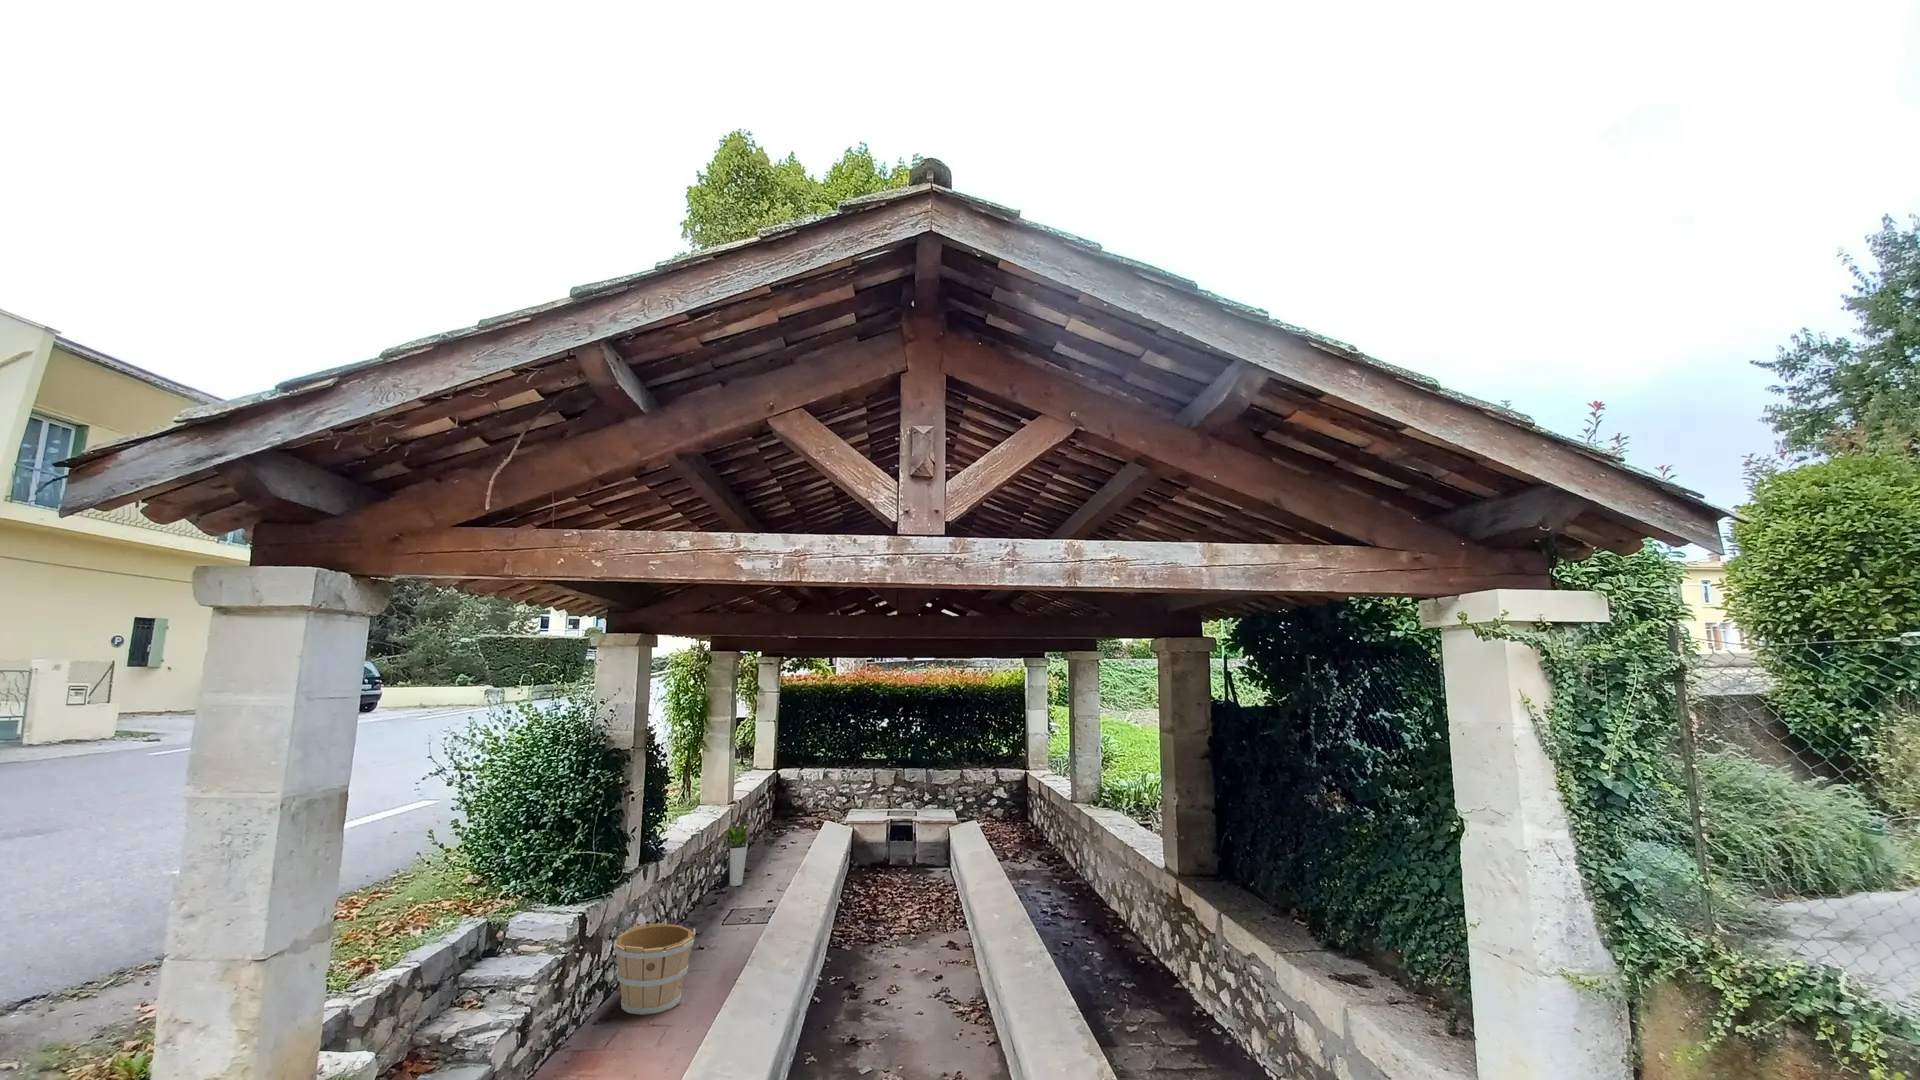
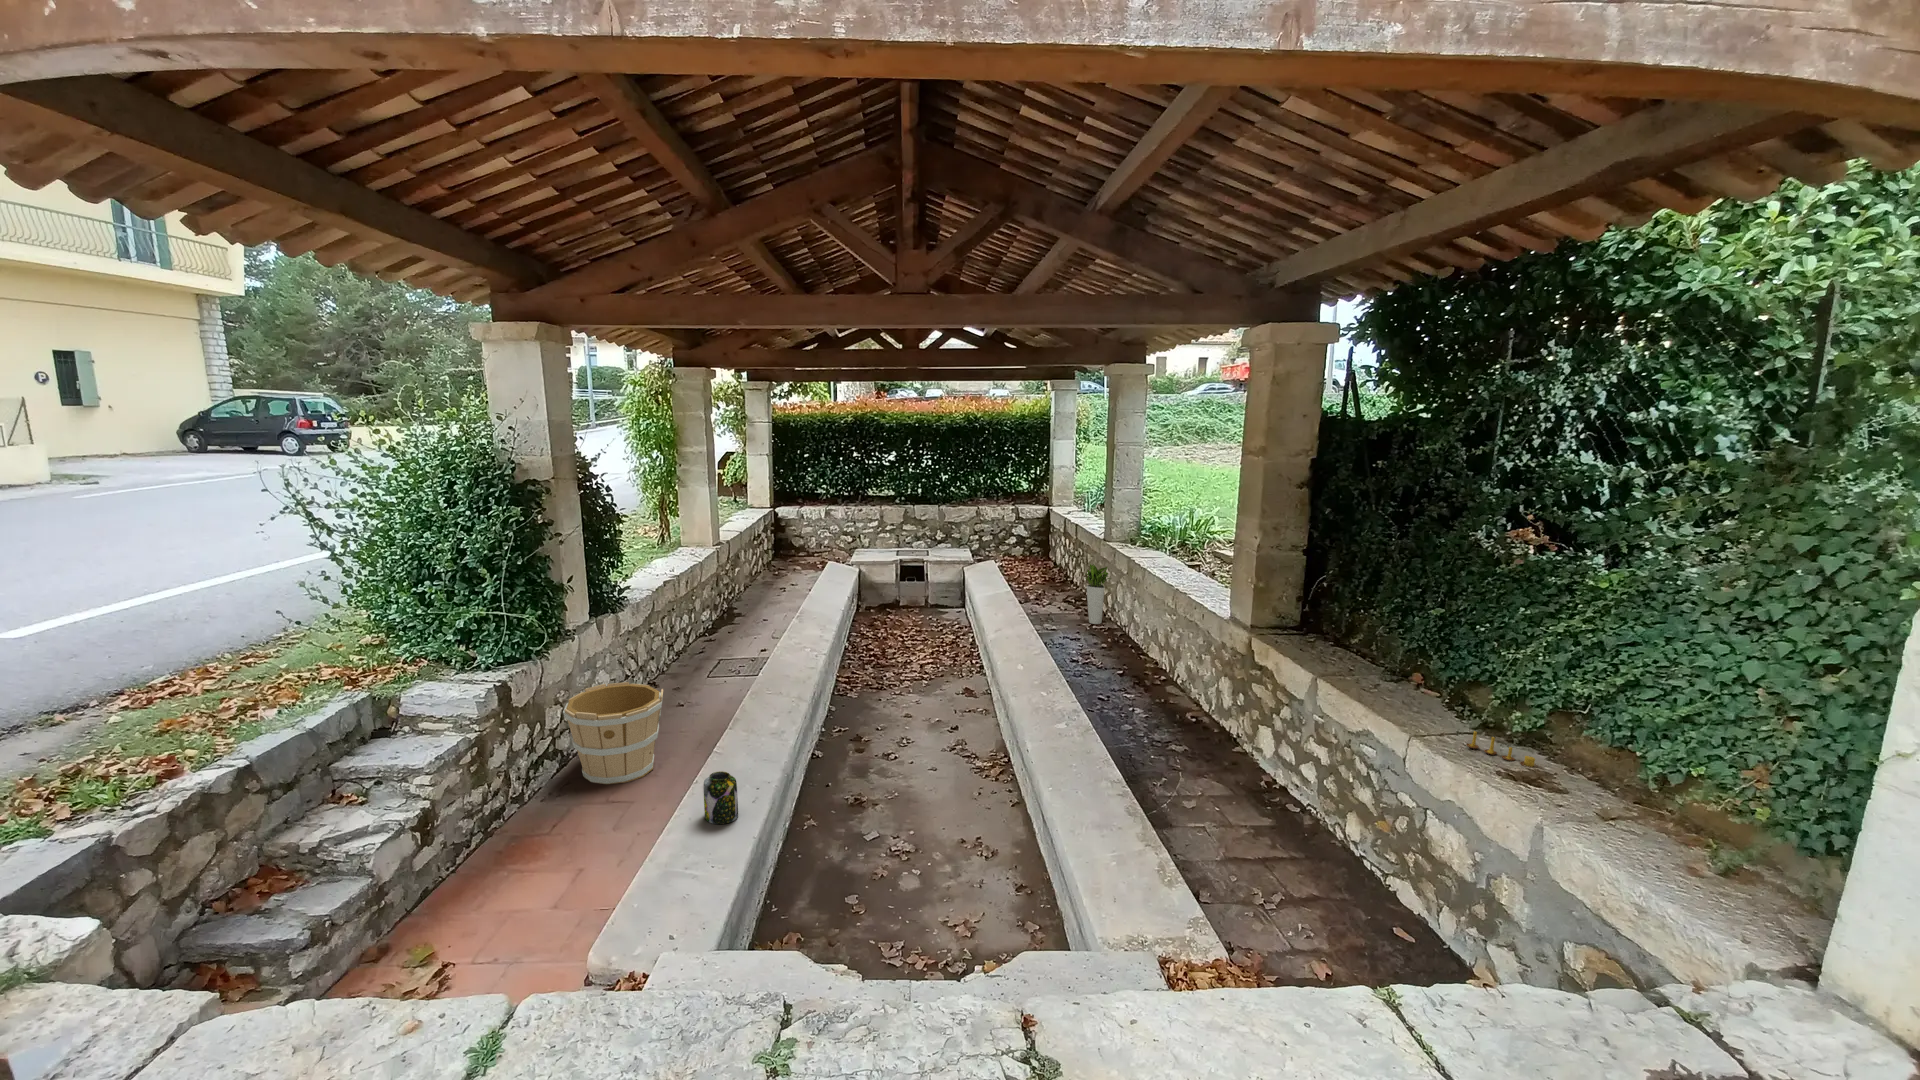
planter: present [728,823,748,886] -> present [1085,564,1110,624]
candle: none [1314,945,1359,973] -> present [1466,731,1537,768]
jar: none [738,986,765,1031] -> present [703,771,738,824]

